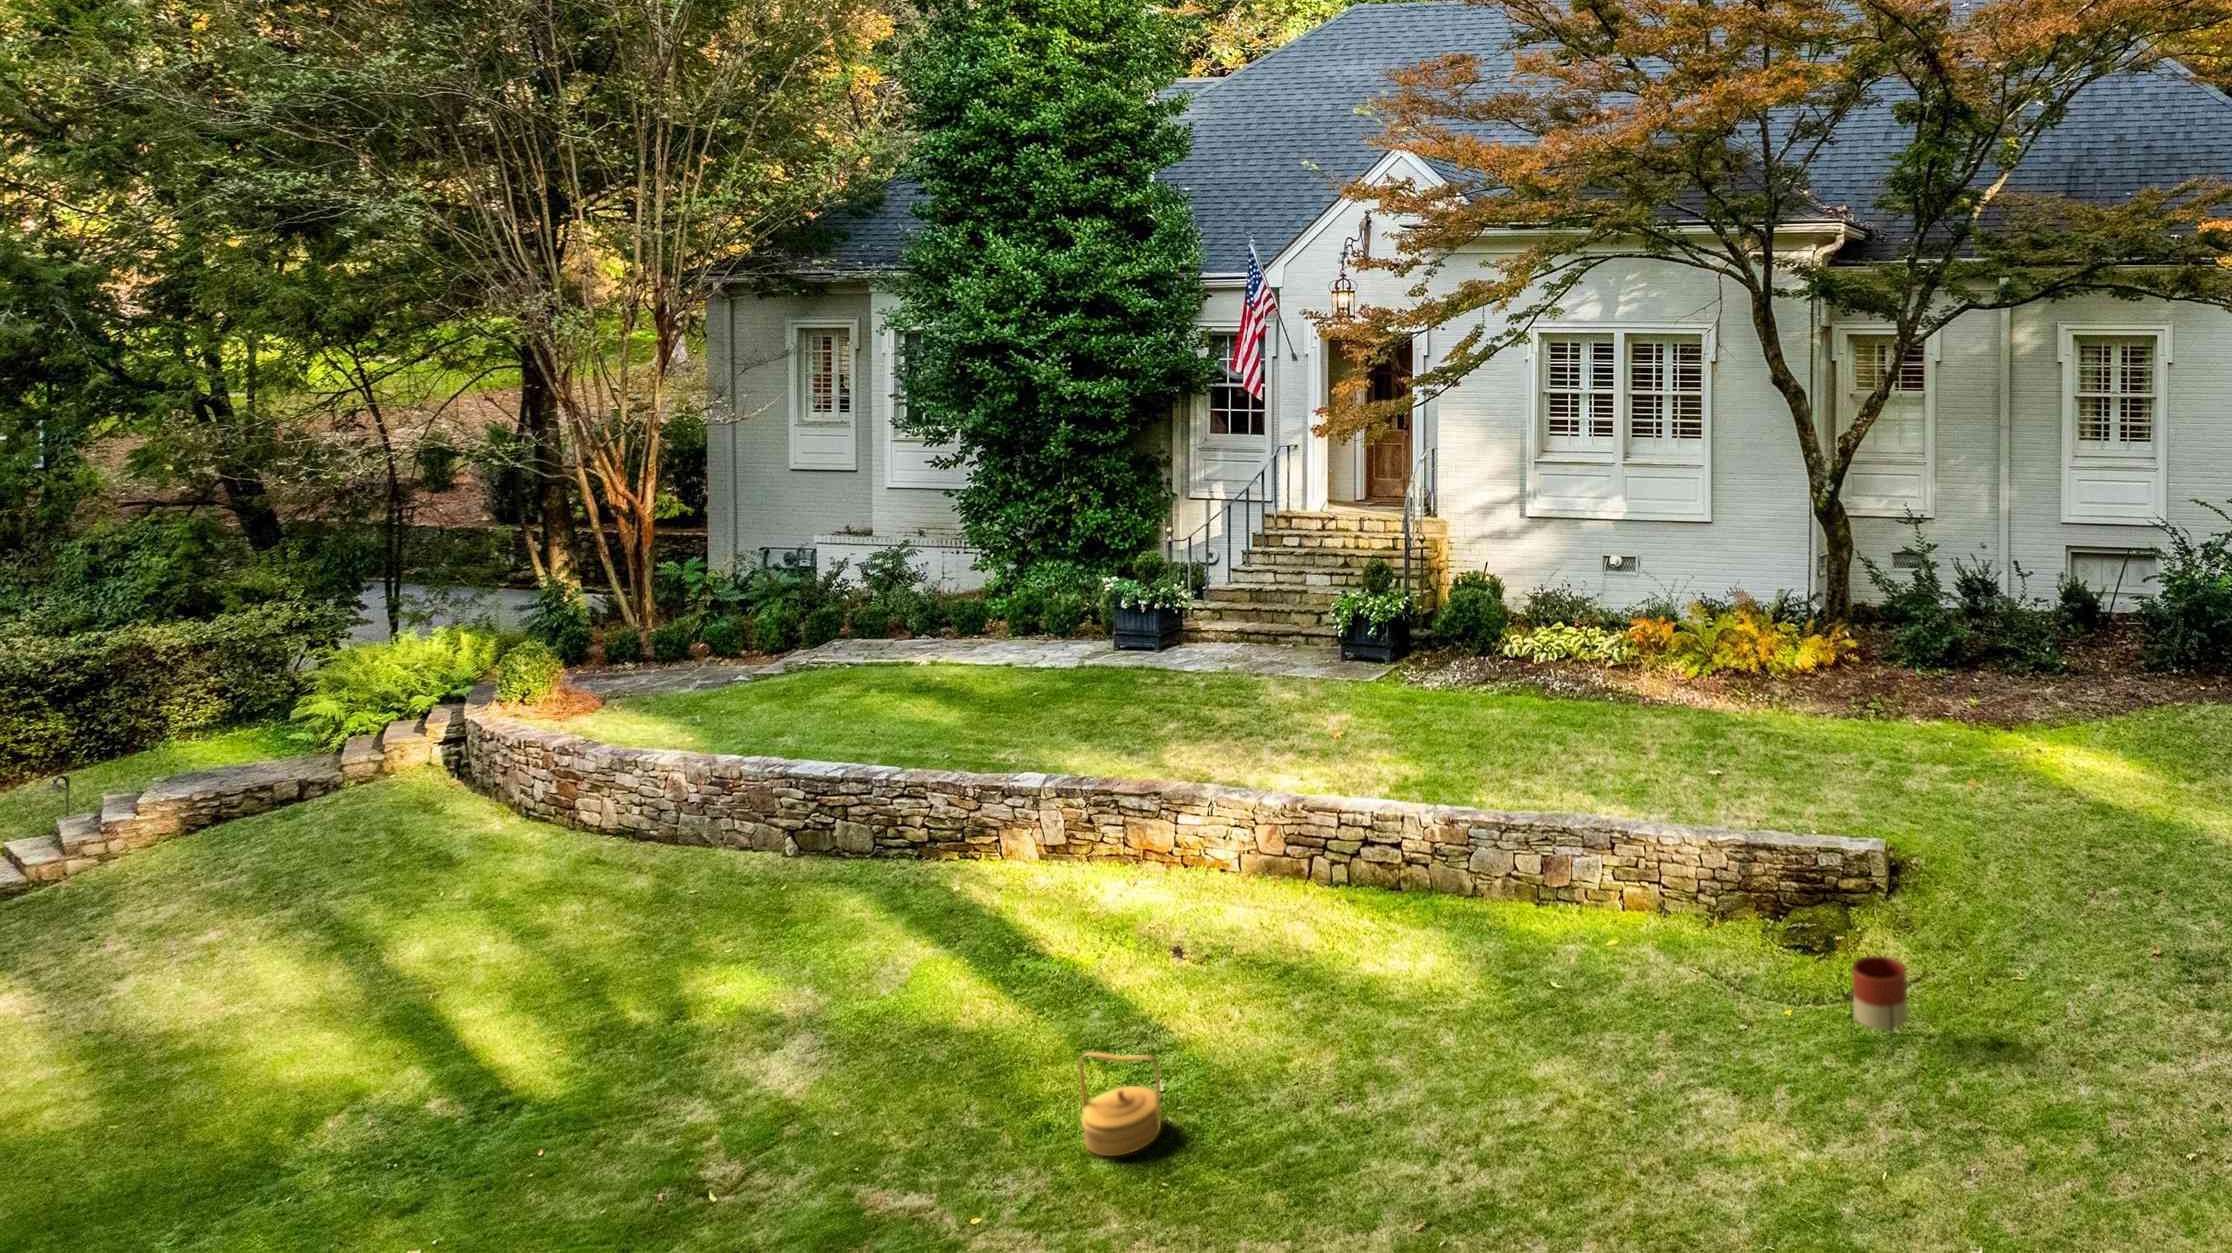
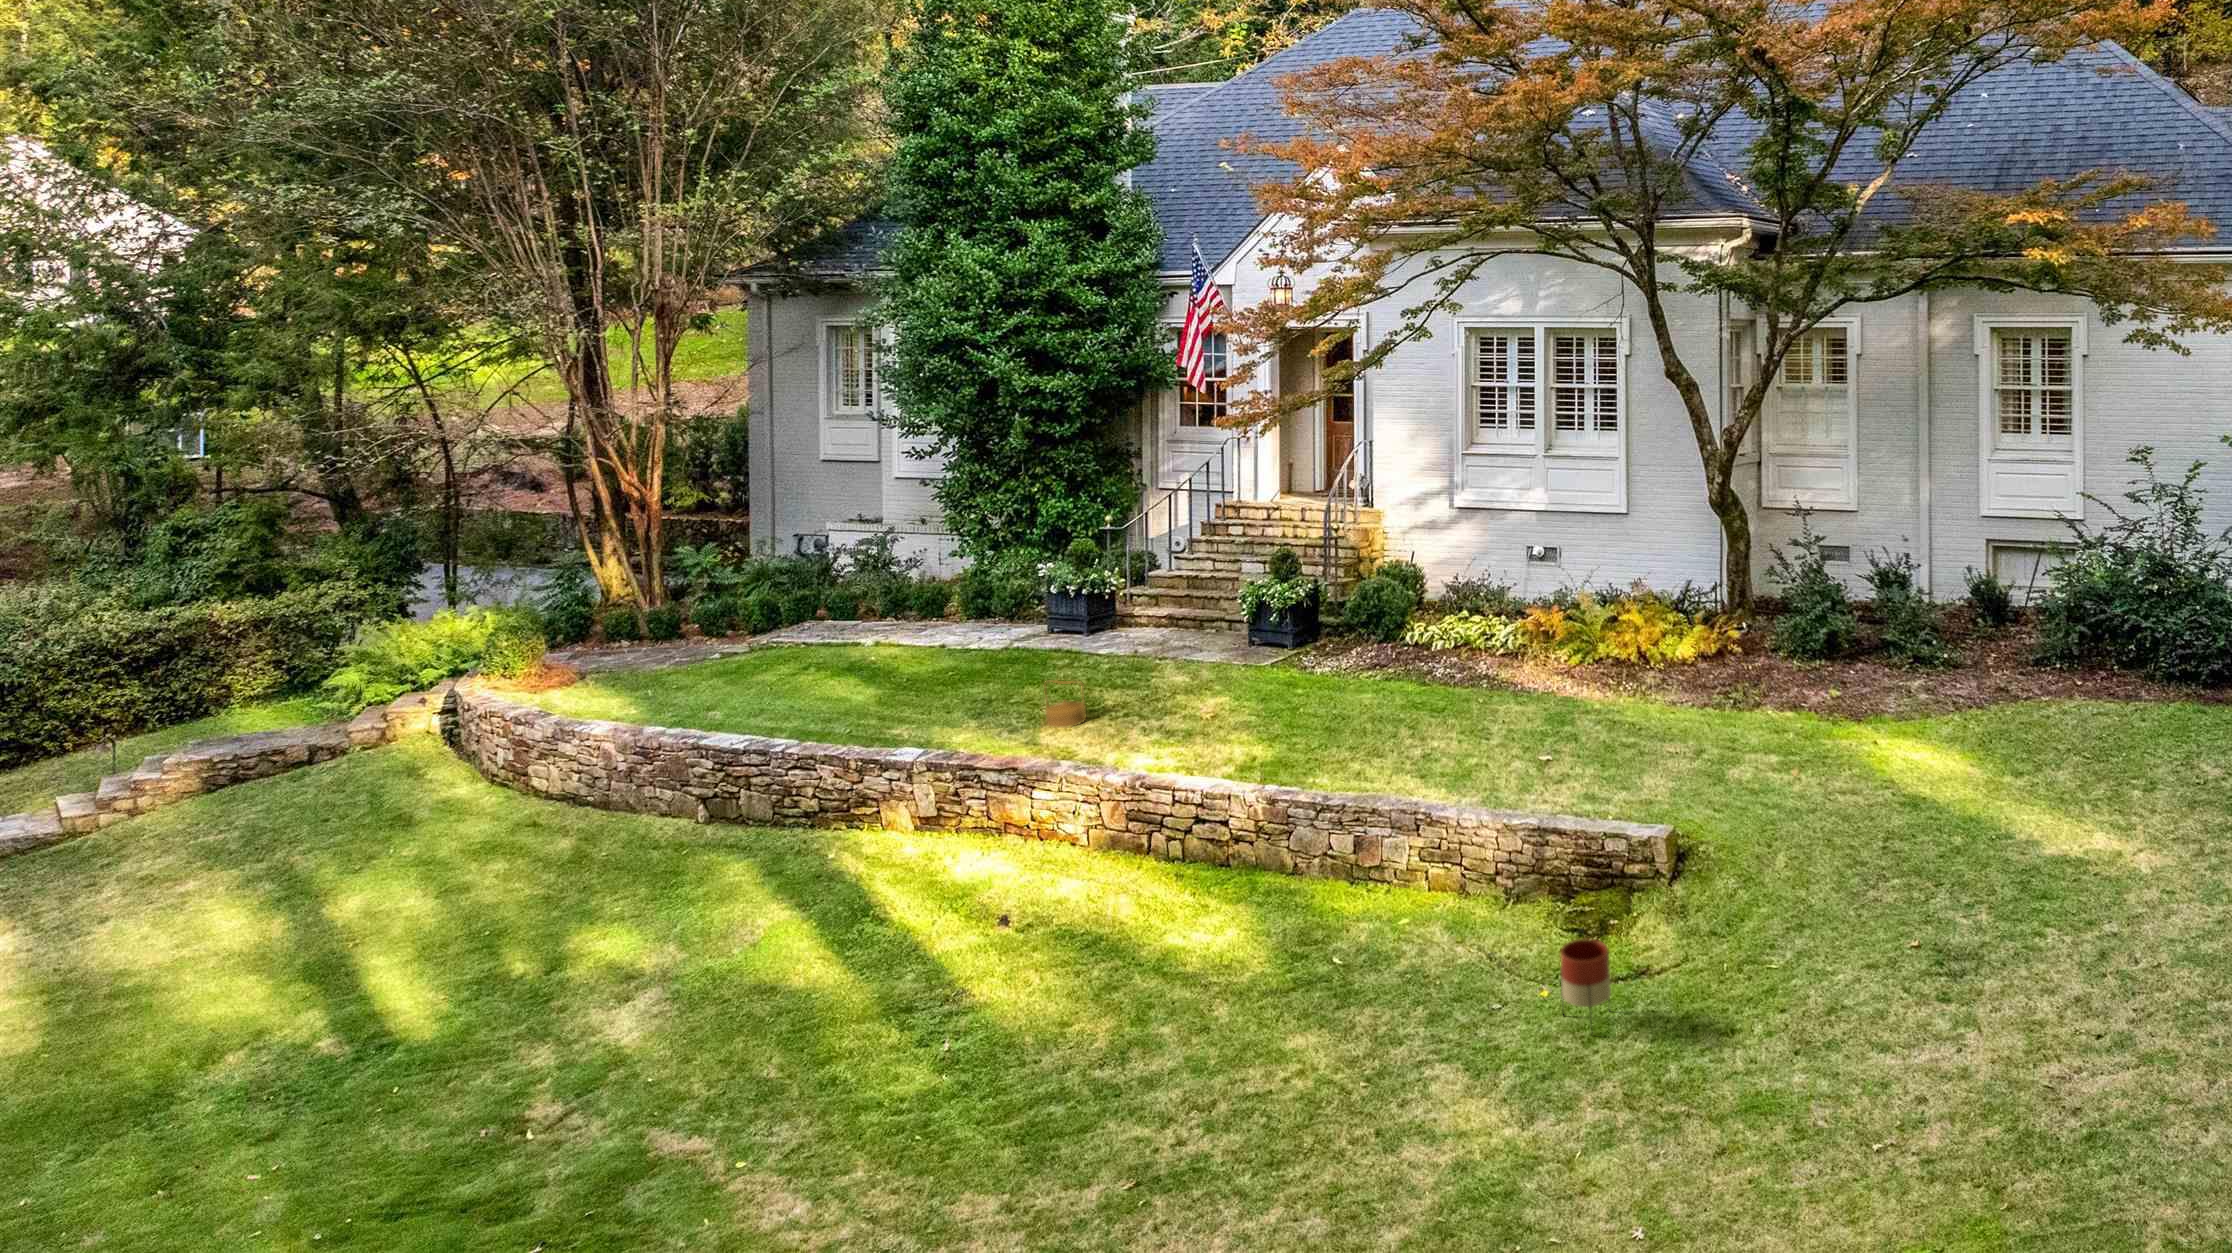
basket: present [1079,1052,1161,1156] -> present [1045,681,1086,728]

